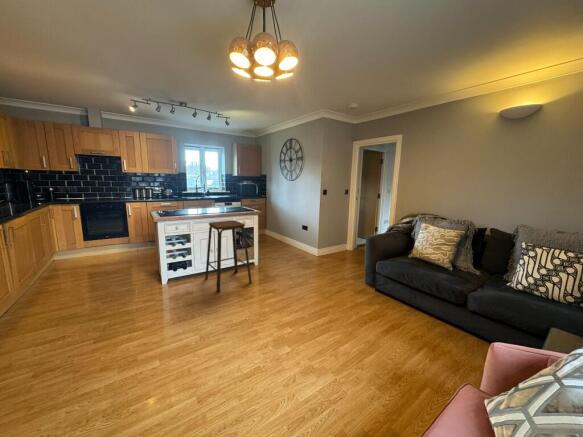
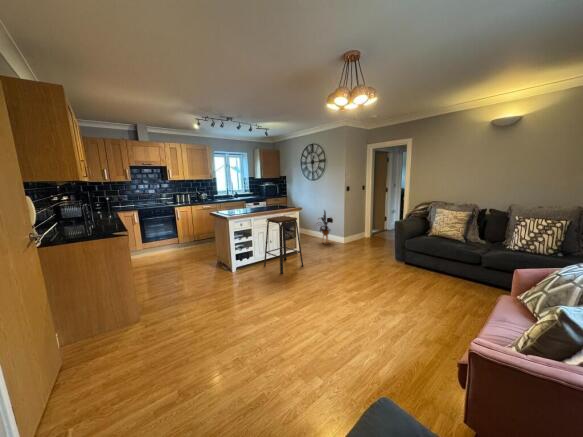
house plant: none [283,215,307,255] -> present [320,211,331,242]

